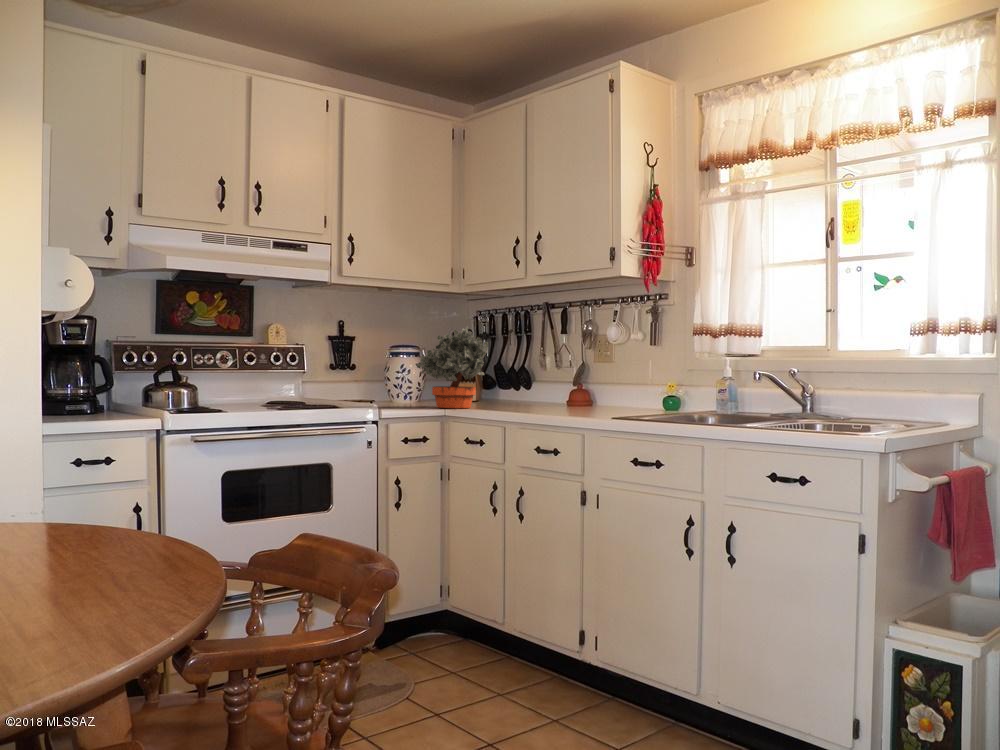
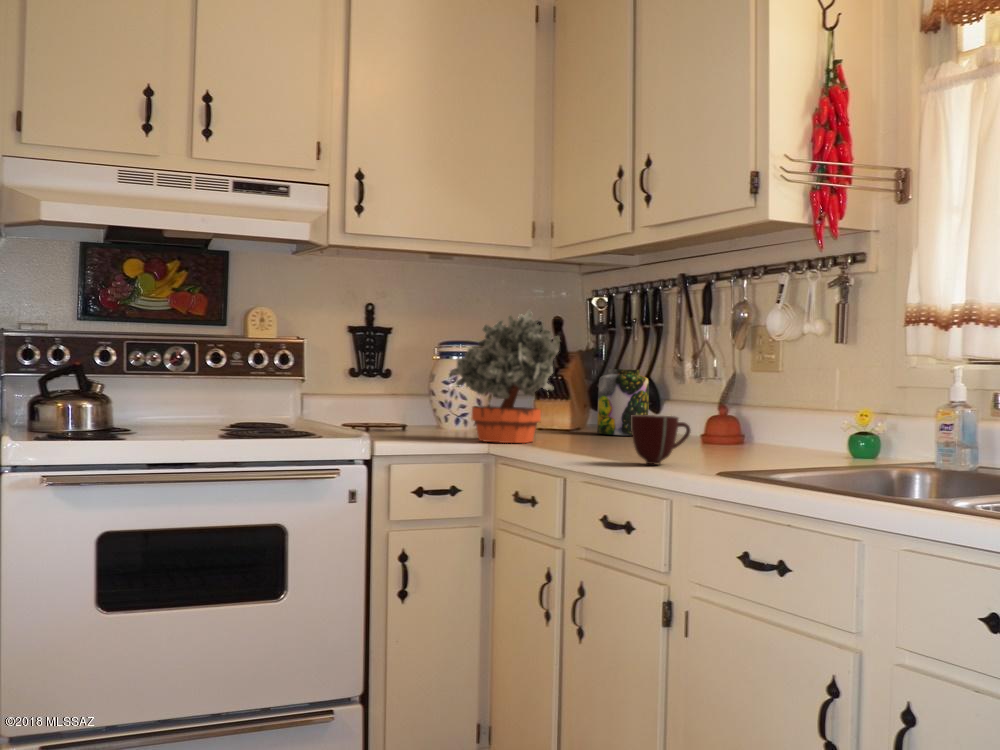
jar: none [496,362,527,403] -> present [597,369,649,436]
mug: none [555,388,586,416] -> present [631,415,690,464]

